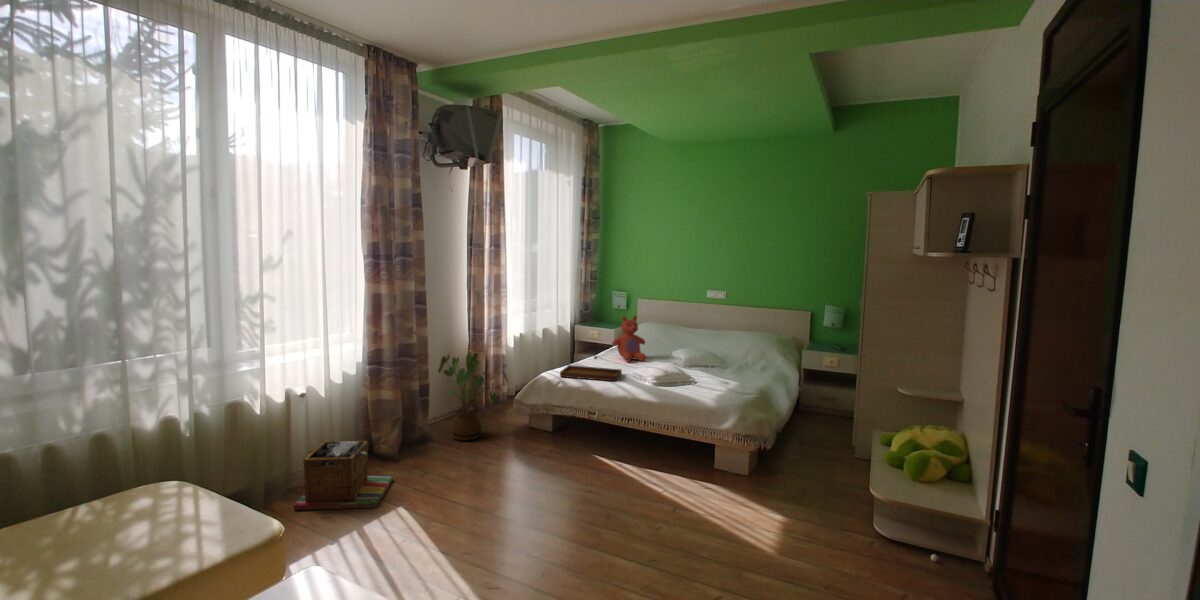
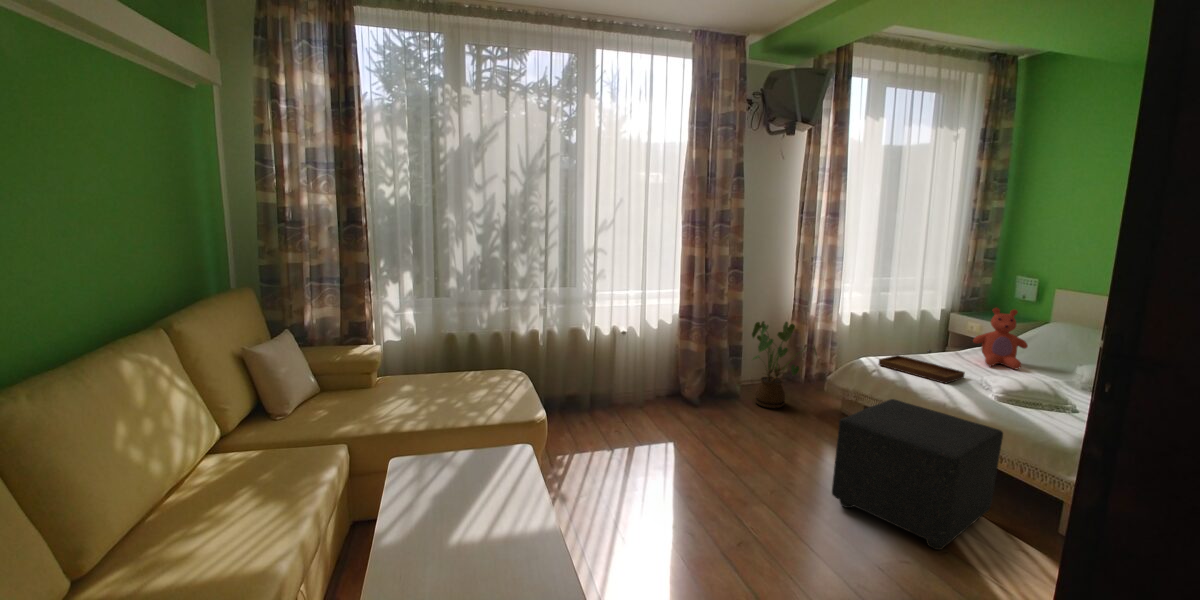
ottoman: none [583,402,686,517] -> present [832,399,1003,550]
laundry basket: present [294,441,393,510] -> none [602,374,682,437]

